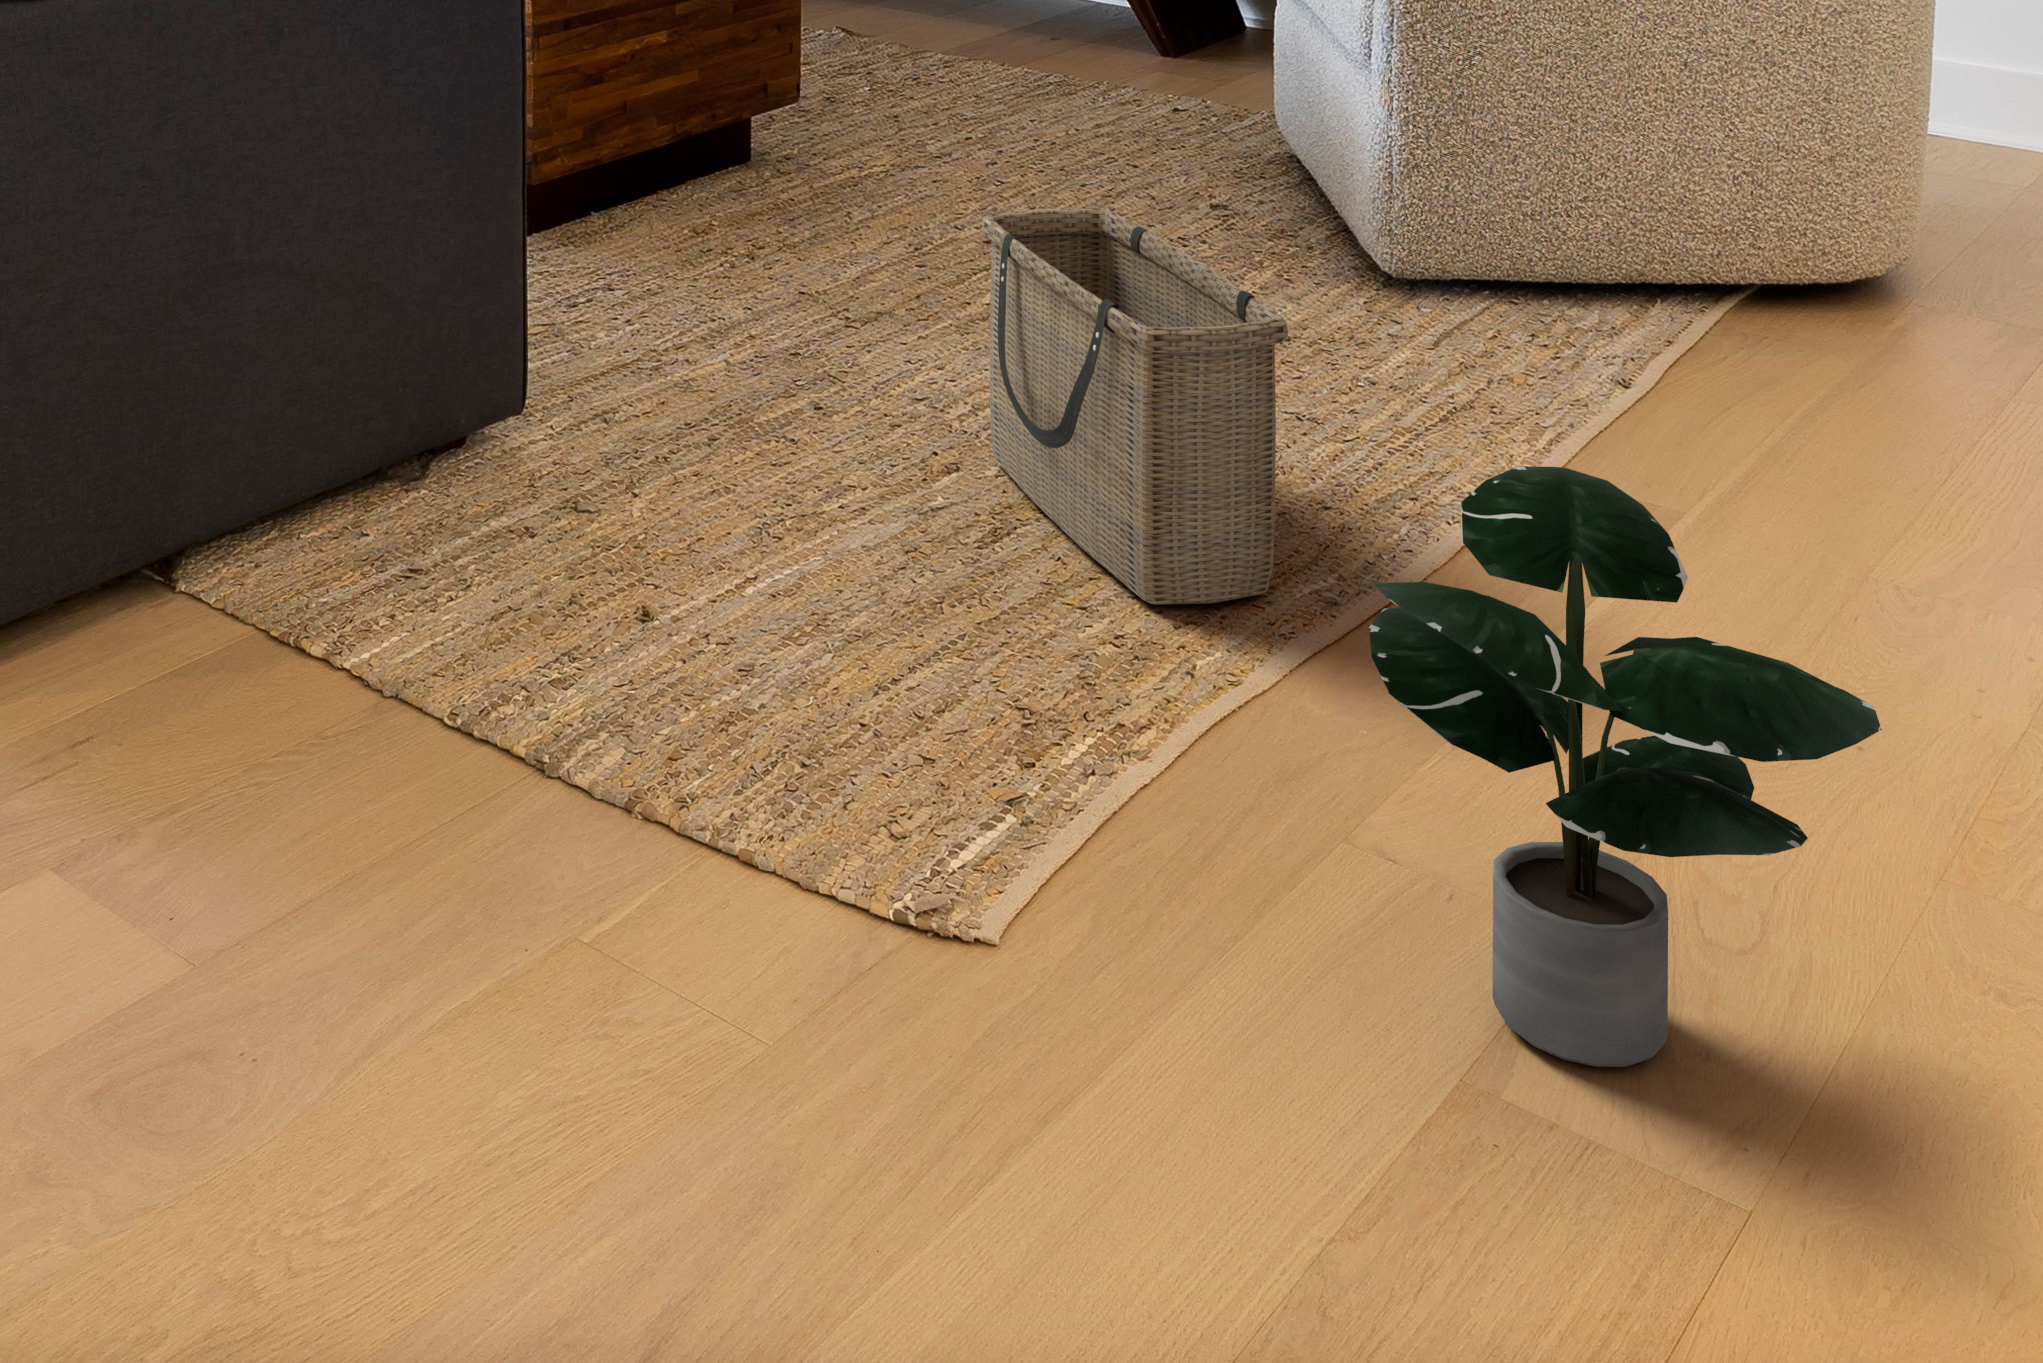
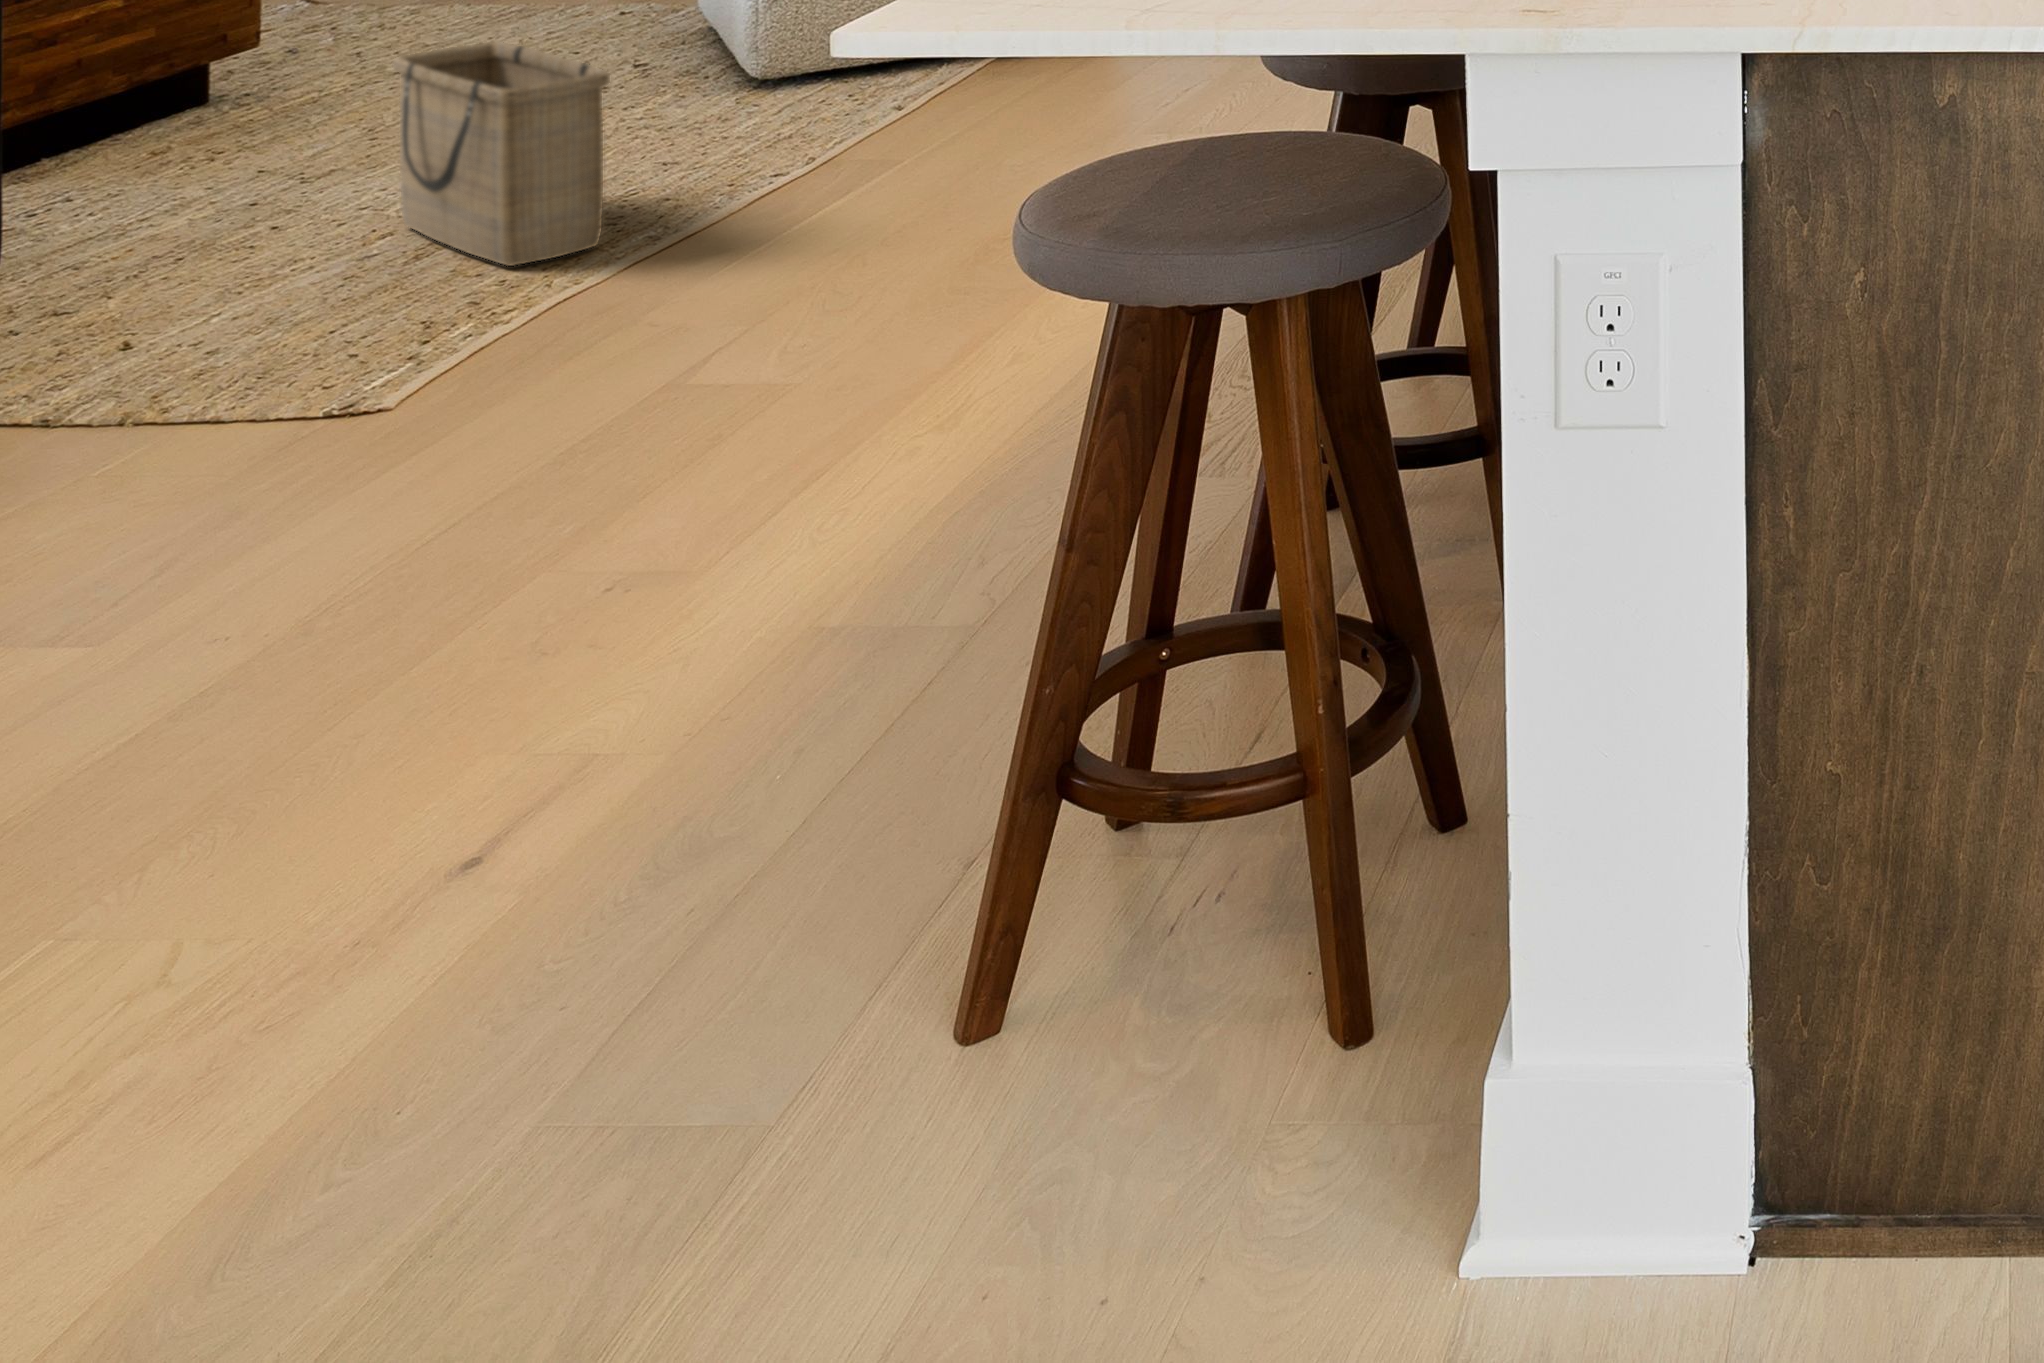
potted plant: present [1369,466,1882,1067] -> none [592,88,868,369]

